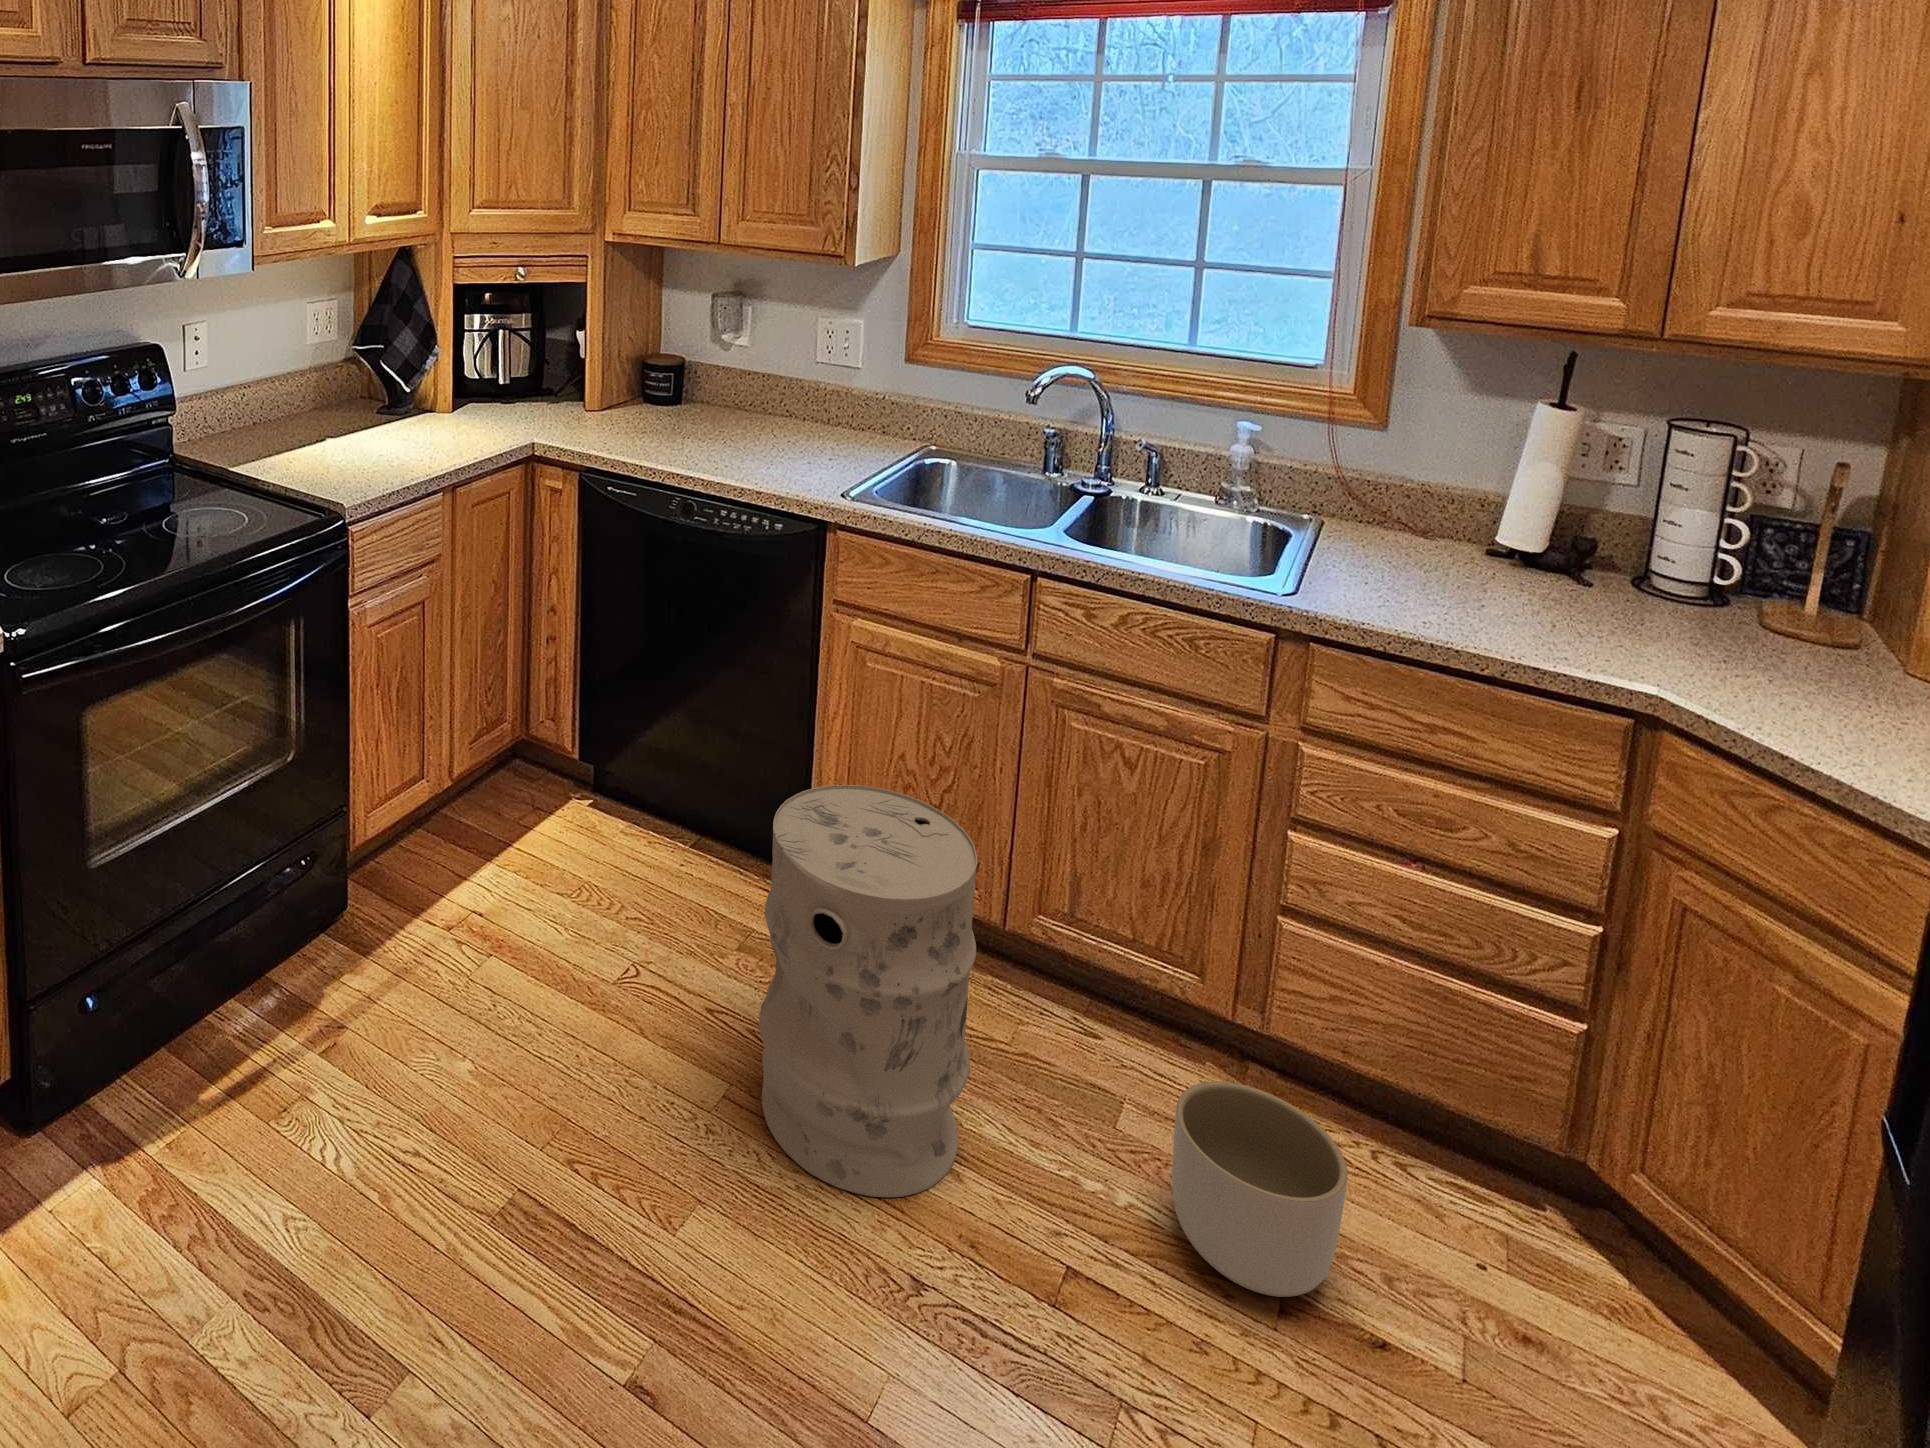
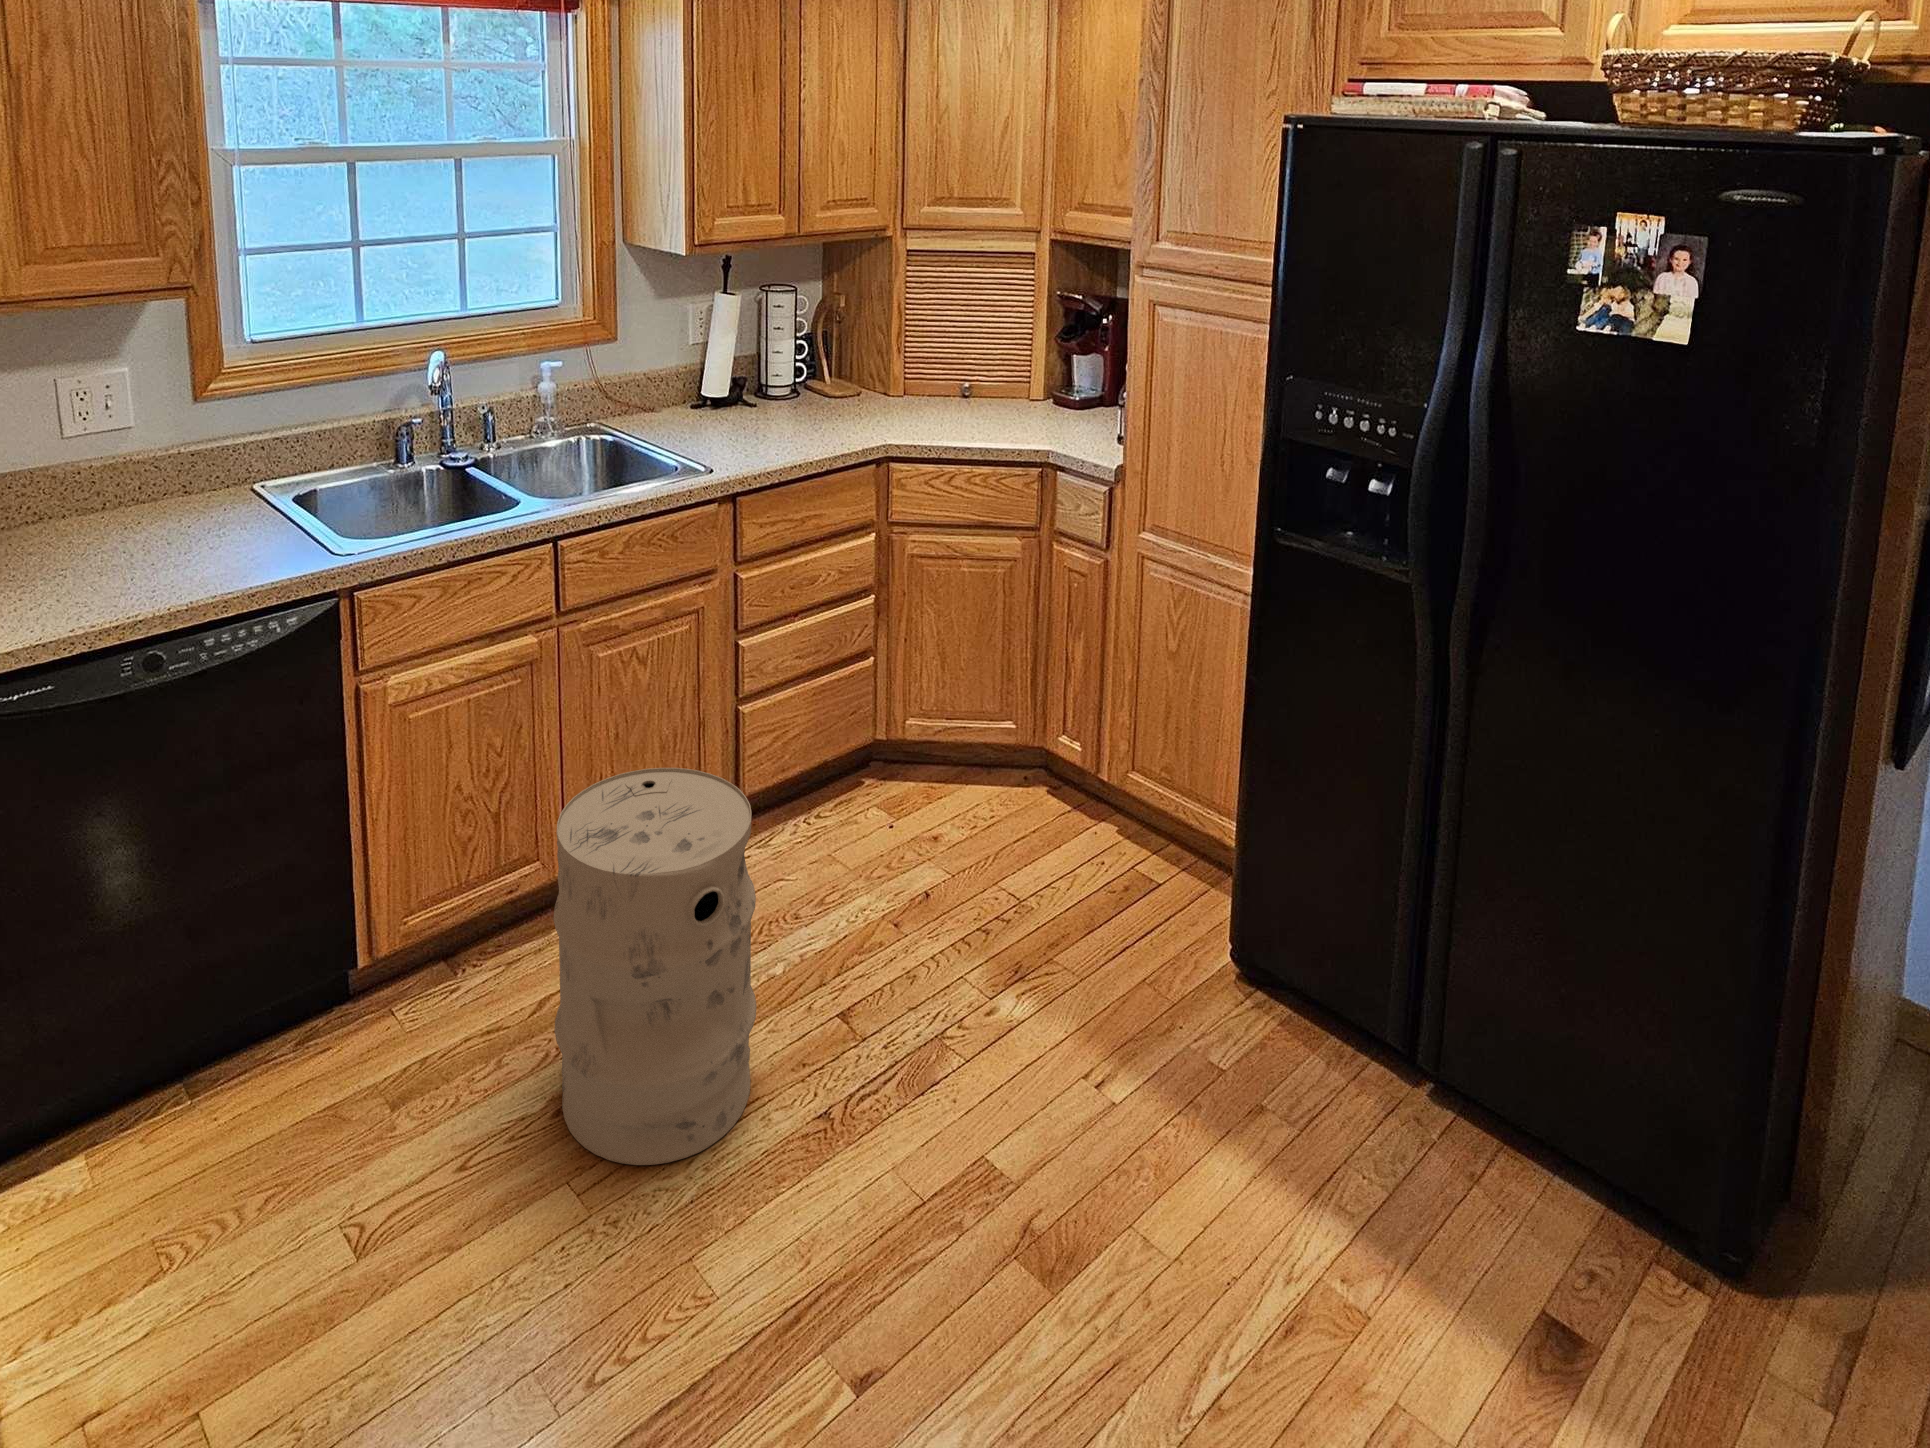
planter: present [1172,1081,1348,1297] -> none [814,811,919,946]

